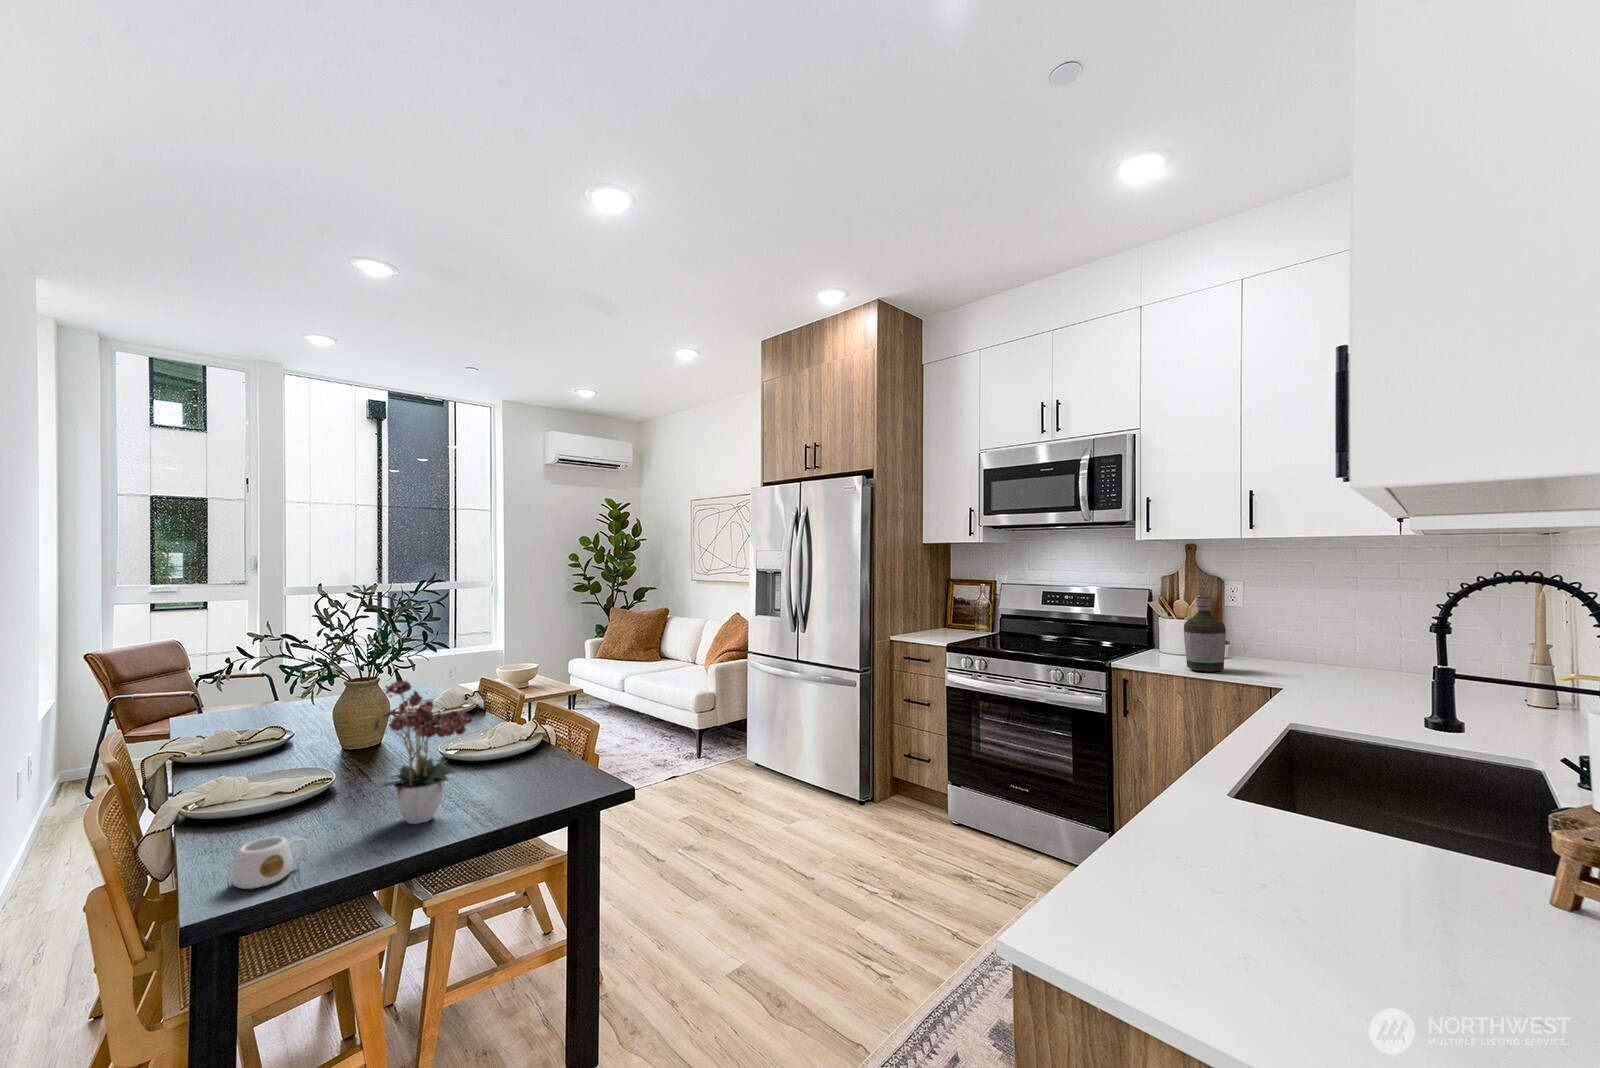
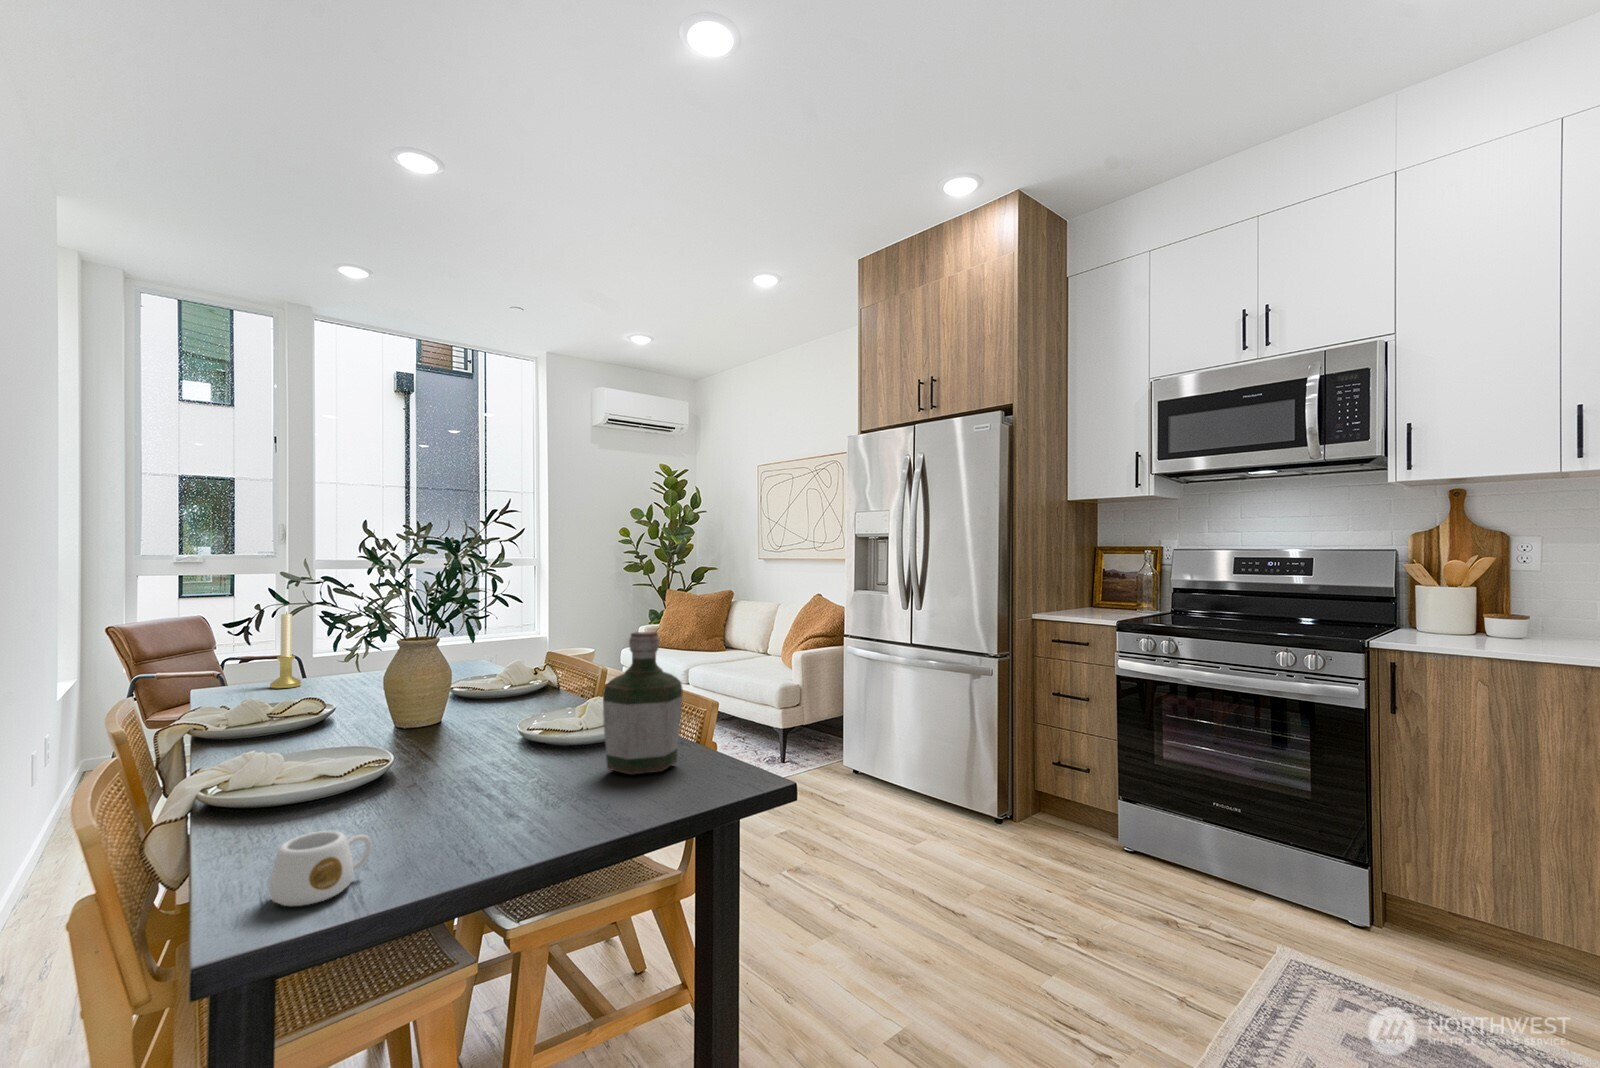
bottle: present [1184,596,1226,672] -> present [603,632,682,775]
candle holder: none [242,649,269,714] -> present [270,613,301,689]
flower arrangement: present [374,681,473,824] -> none [448,611,592,822]

